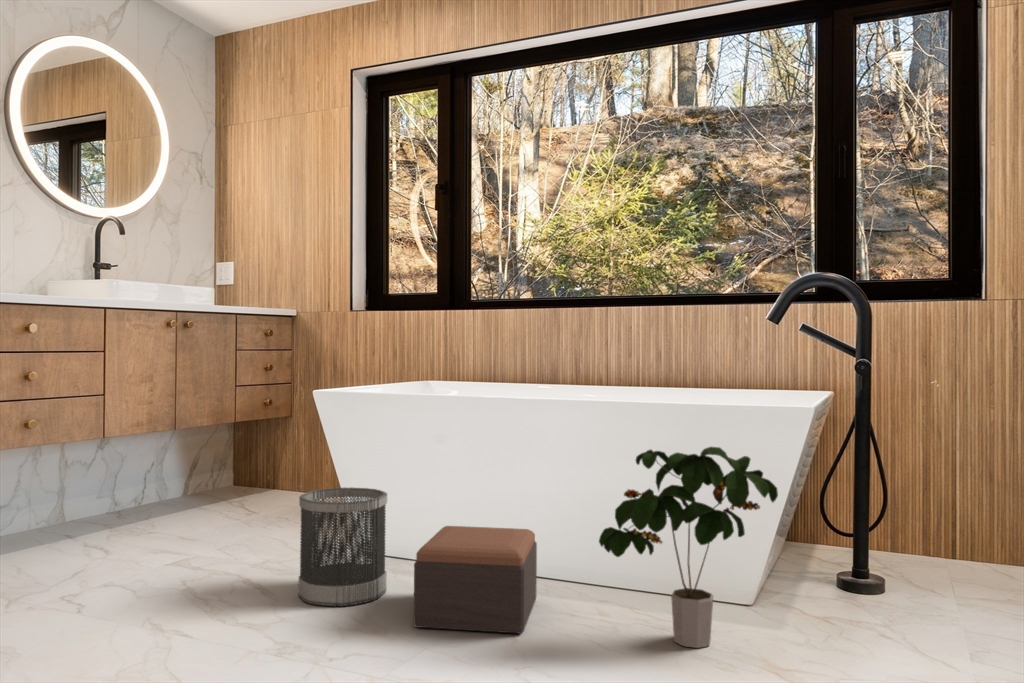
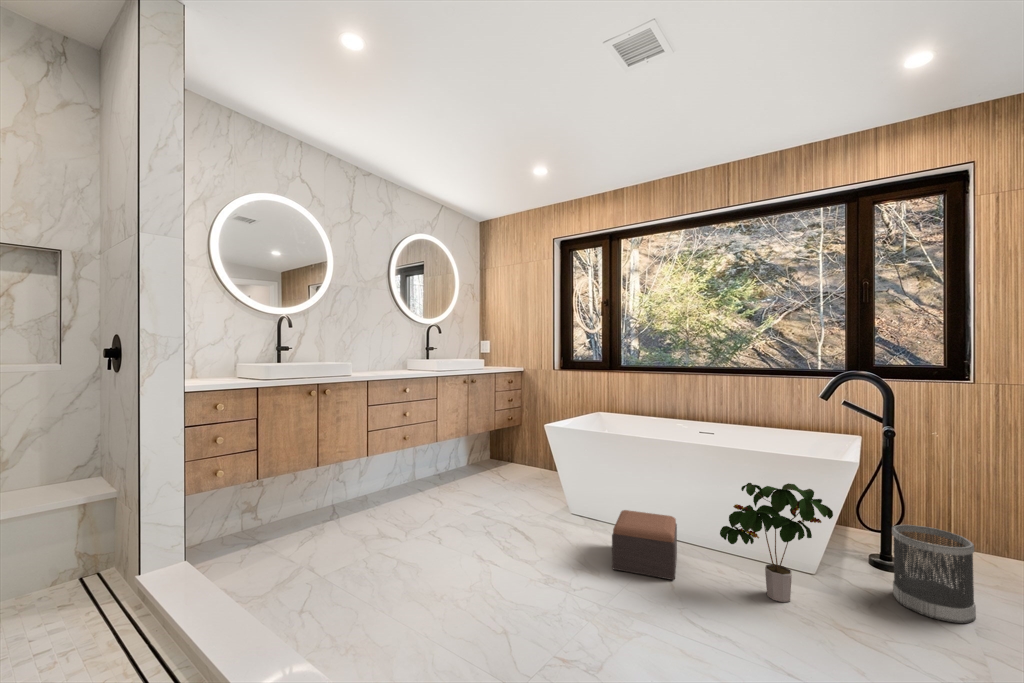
wastebasket: present [298,488,387,606] -> present [892,525,976,623]

